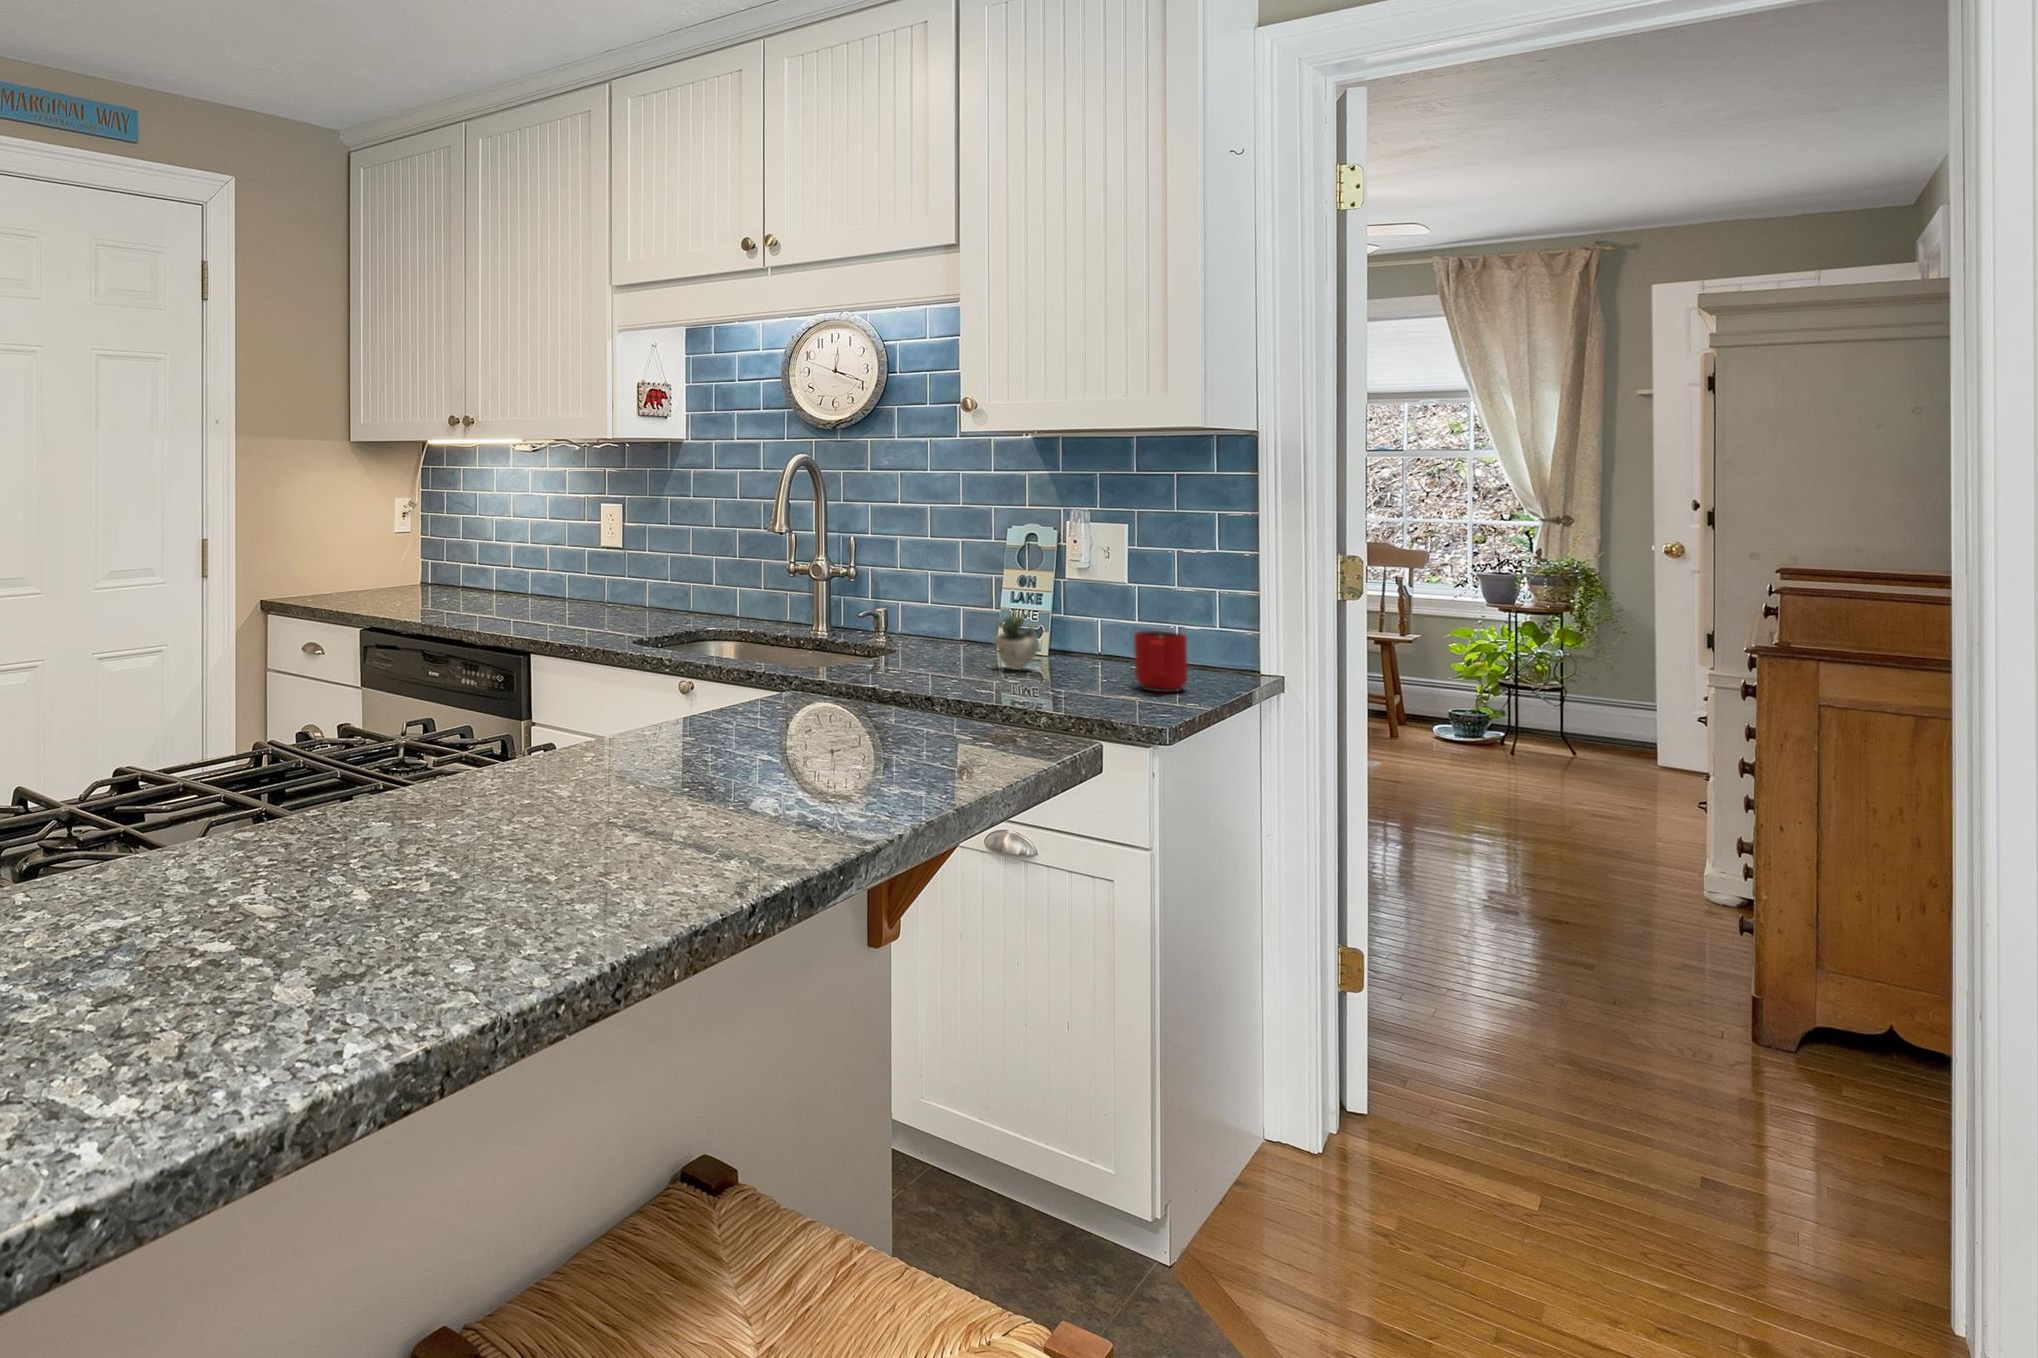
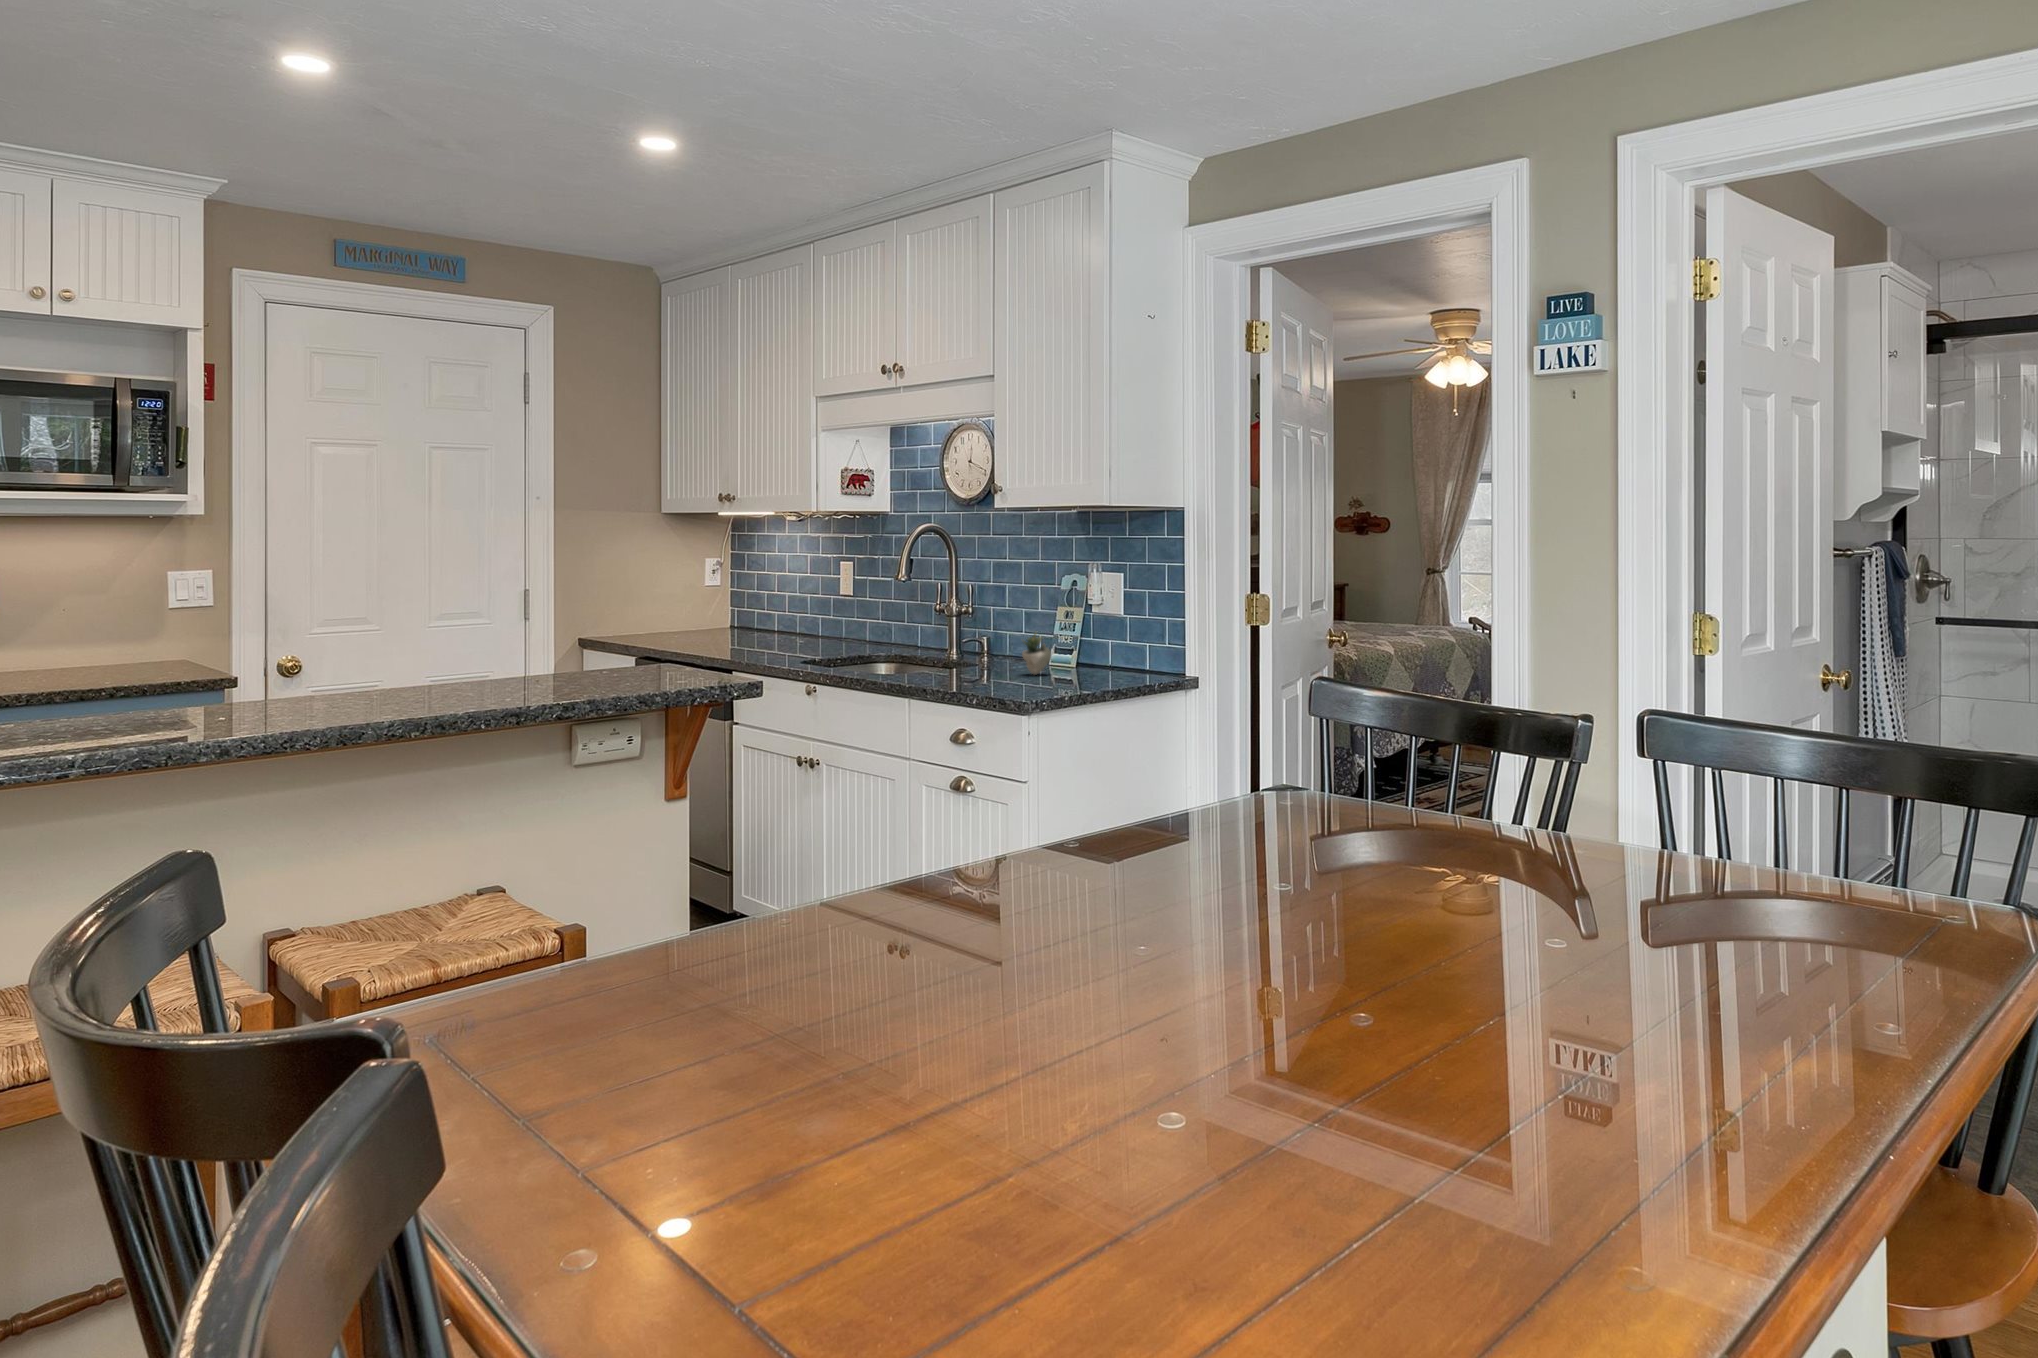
mug: present [1134,631,1187,692] -> none [1081,644,1114,685]

